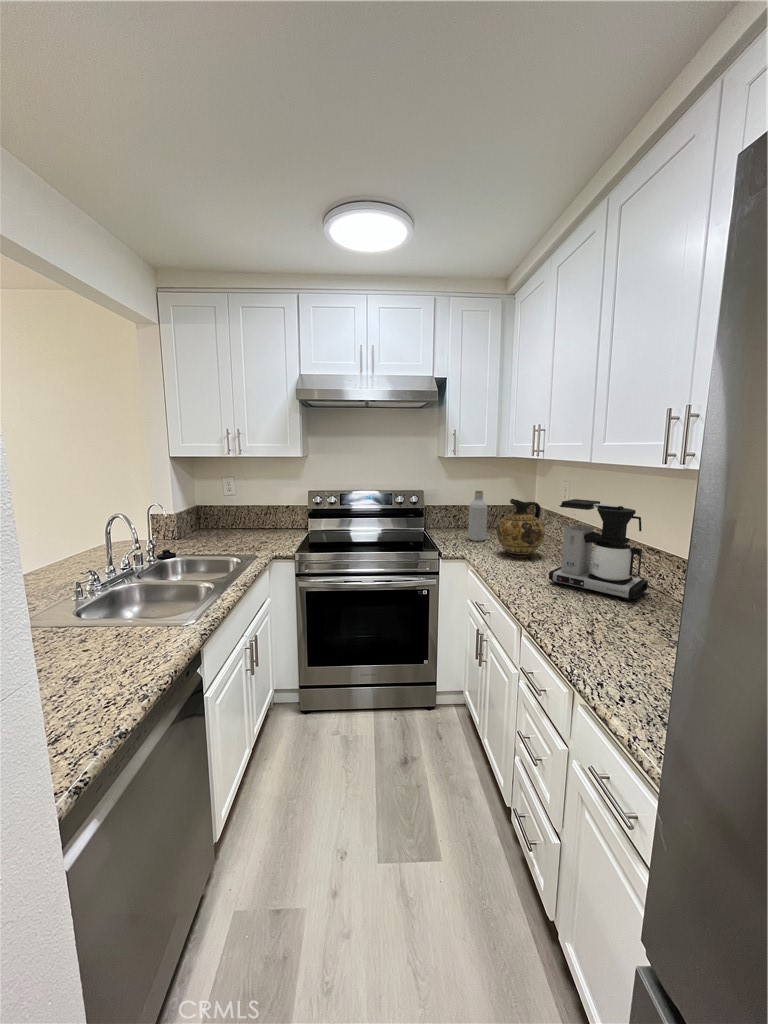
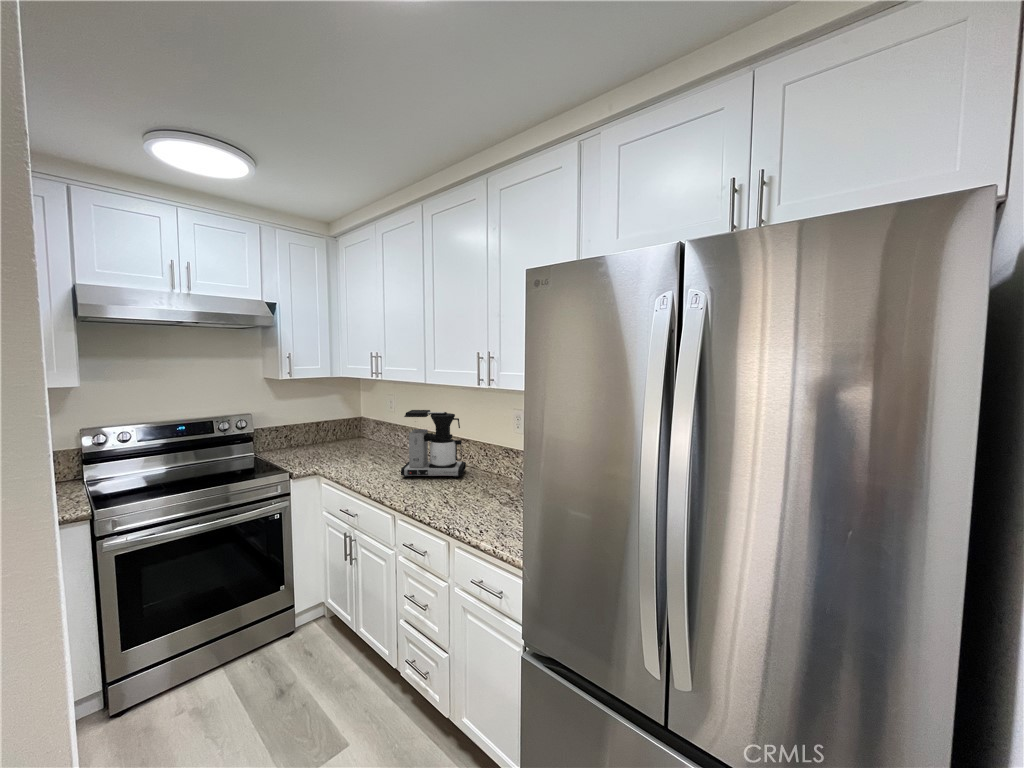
bottle: present [468,491,488,541] -> none [308,409,326,457]
ceramic jug: present [497,499,545,558] -> none [343,414,385,464]

